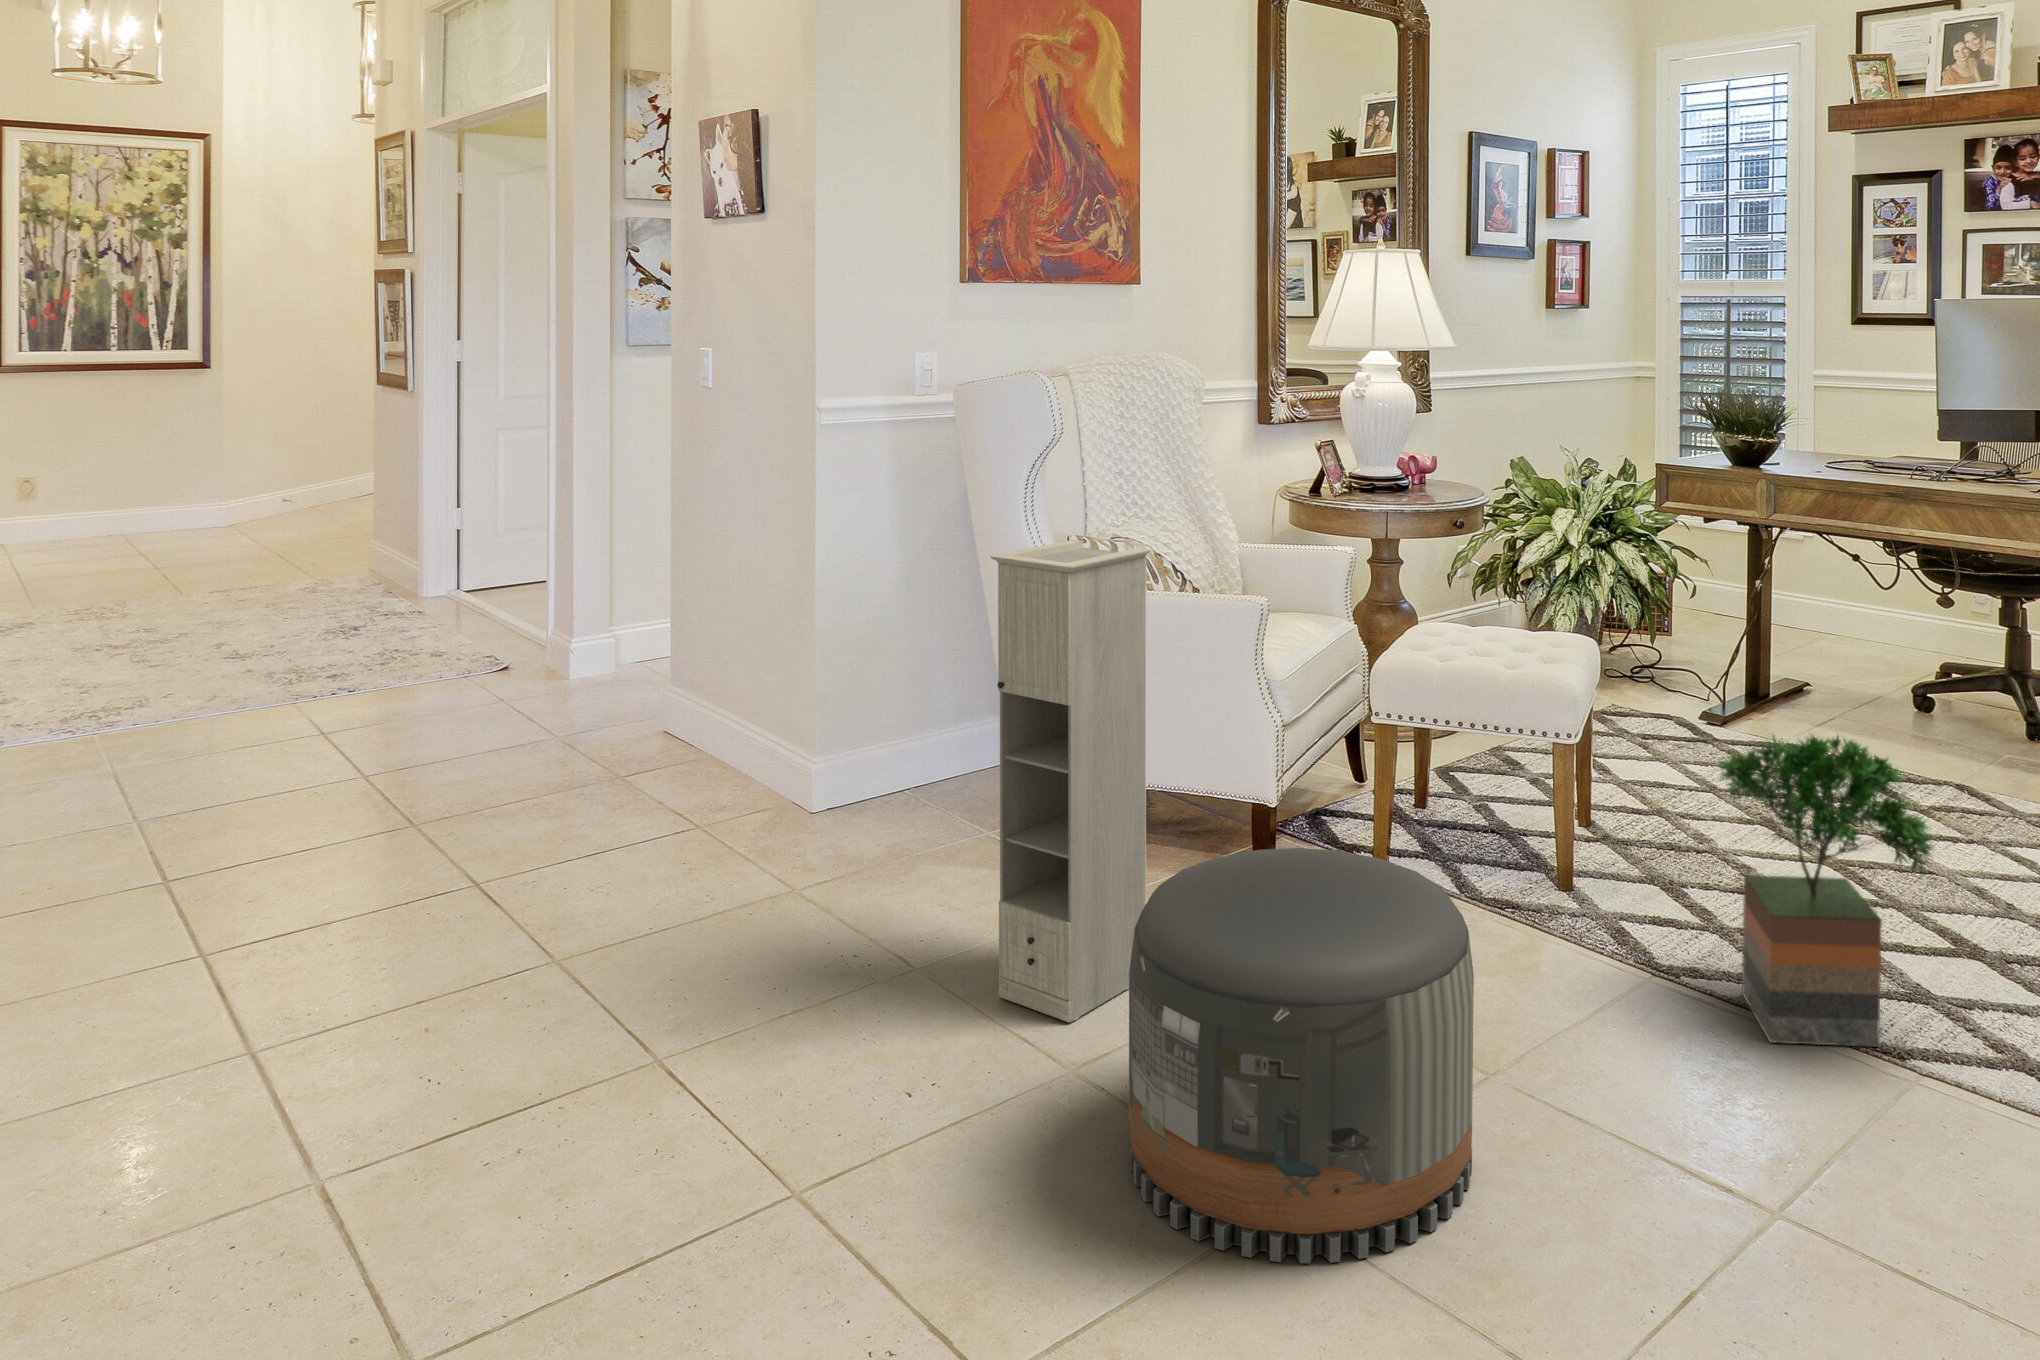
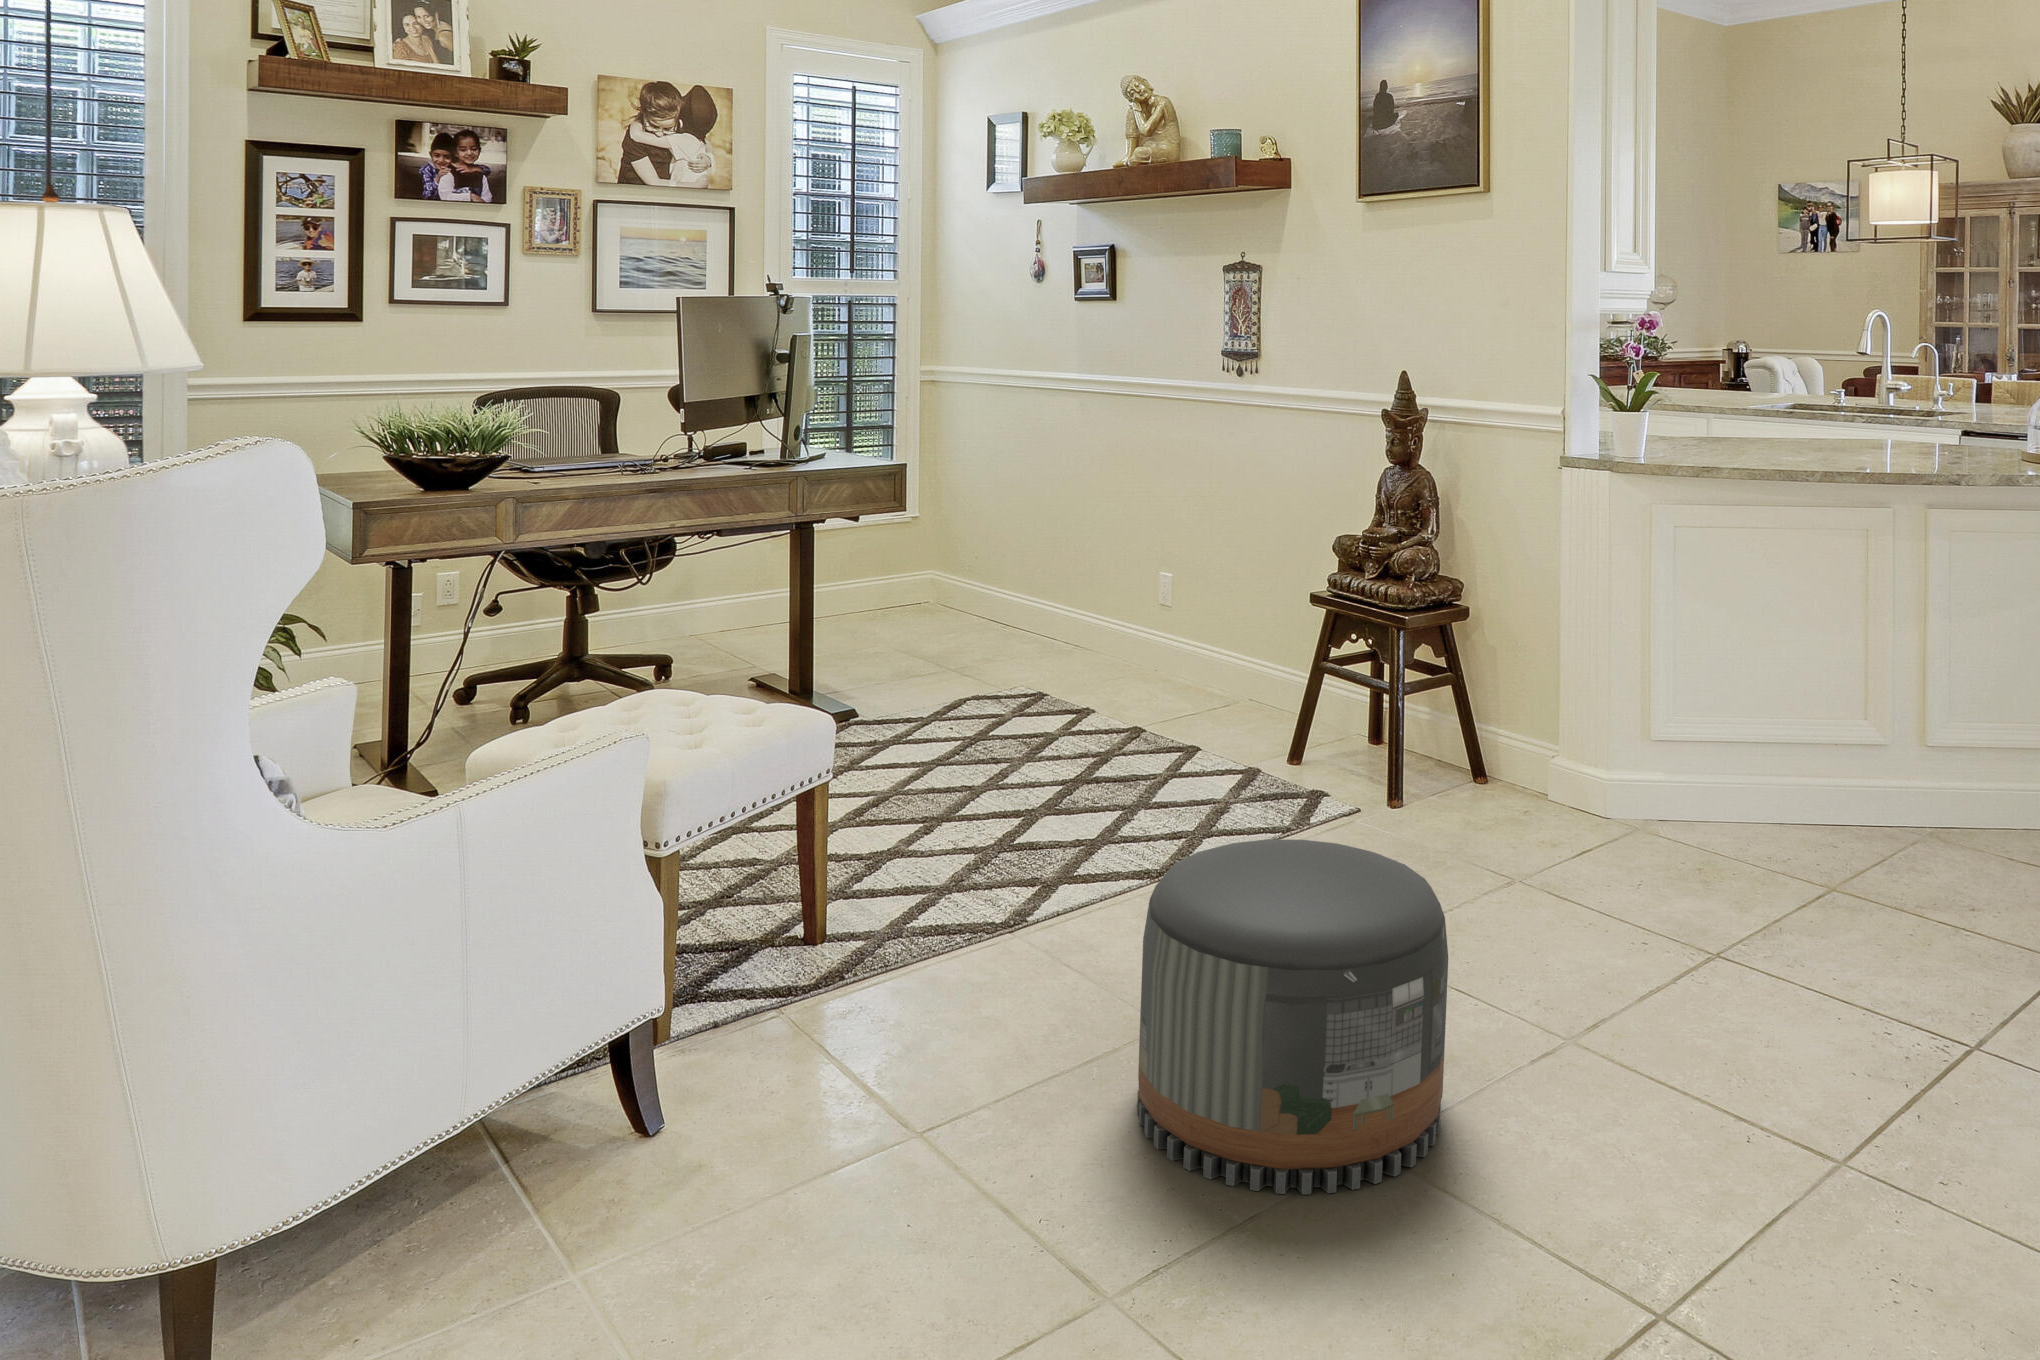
cabinet: present [991,540,1150,1022] -> none [813,645,1030,1281]
potted tree: present [1719,736,1933,1047] -> none [1045,668,1208,911]

